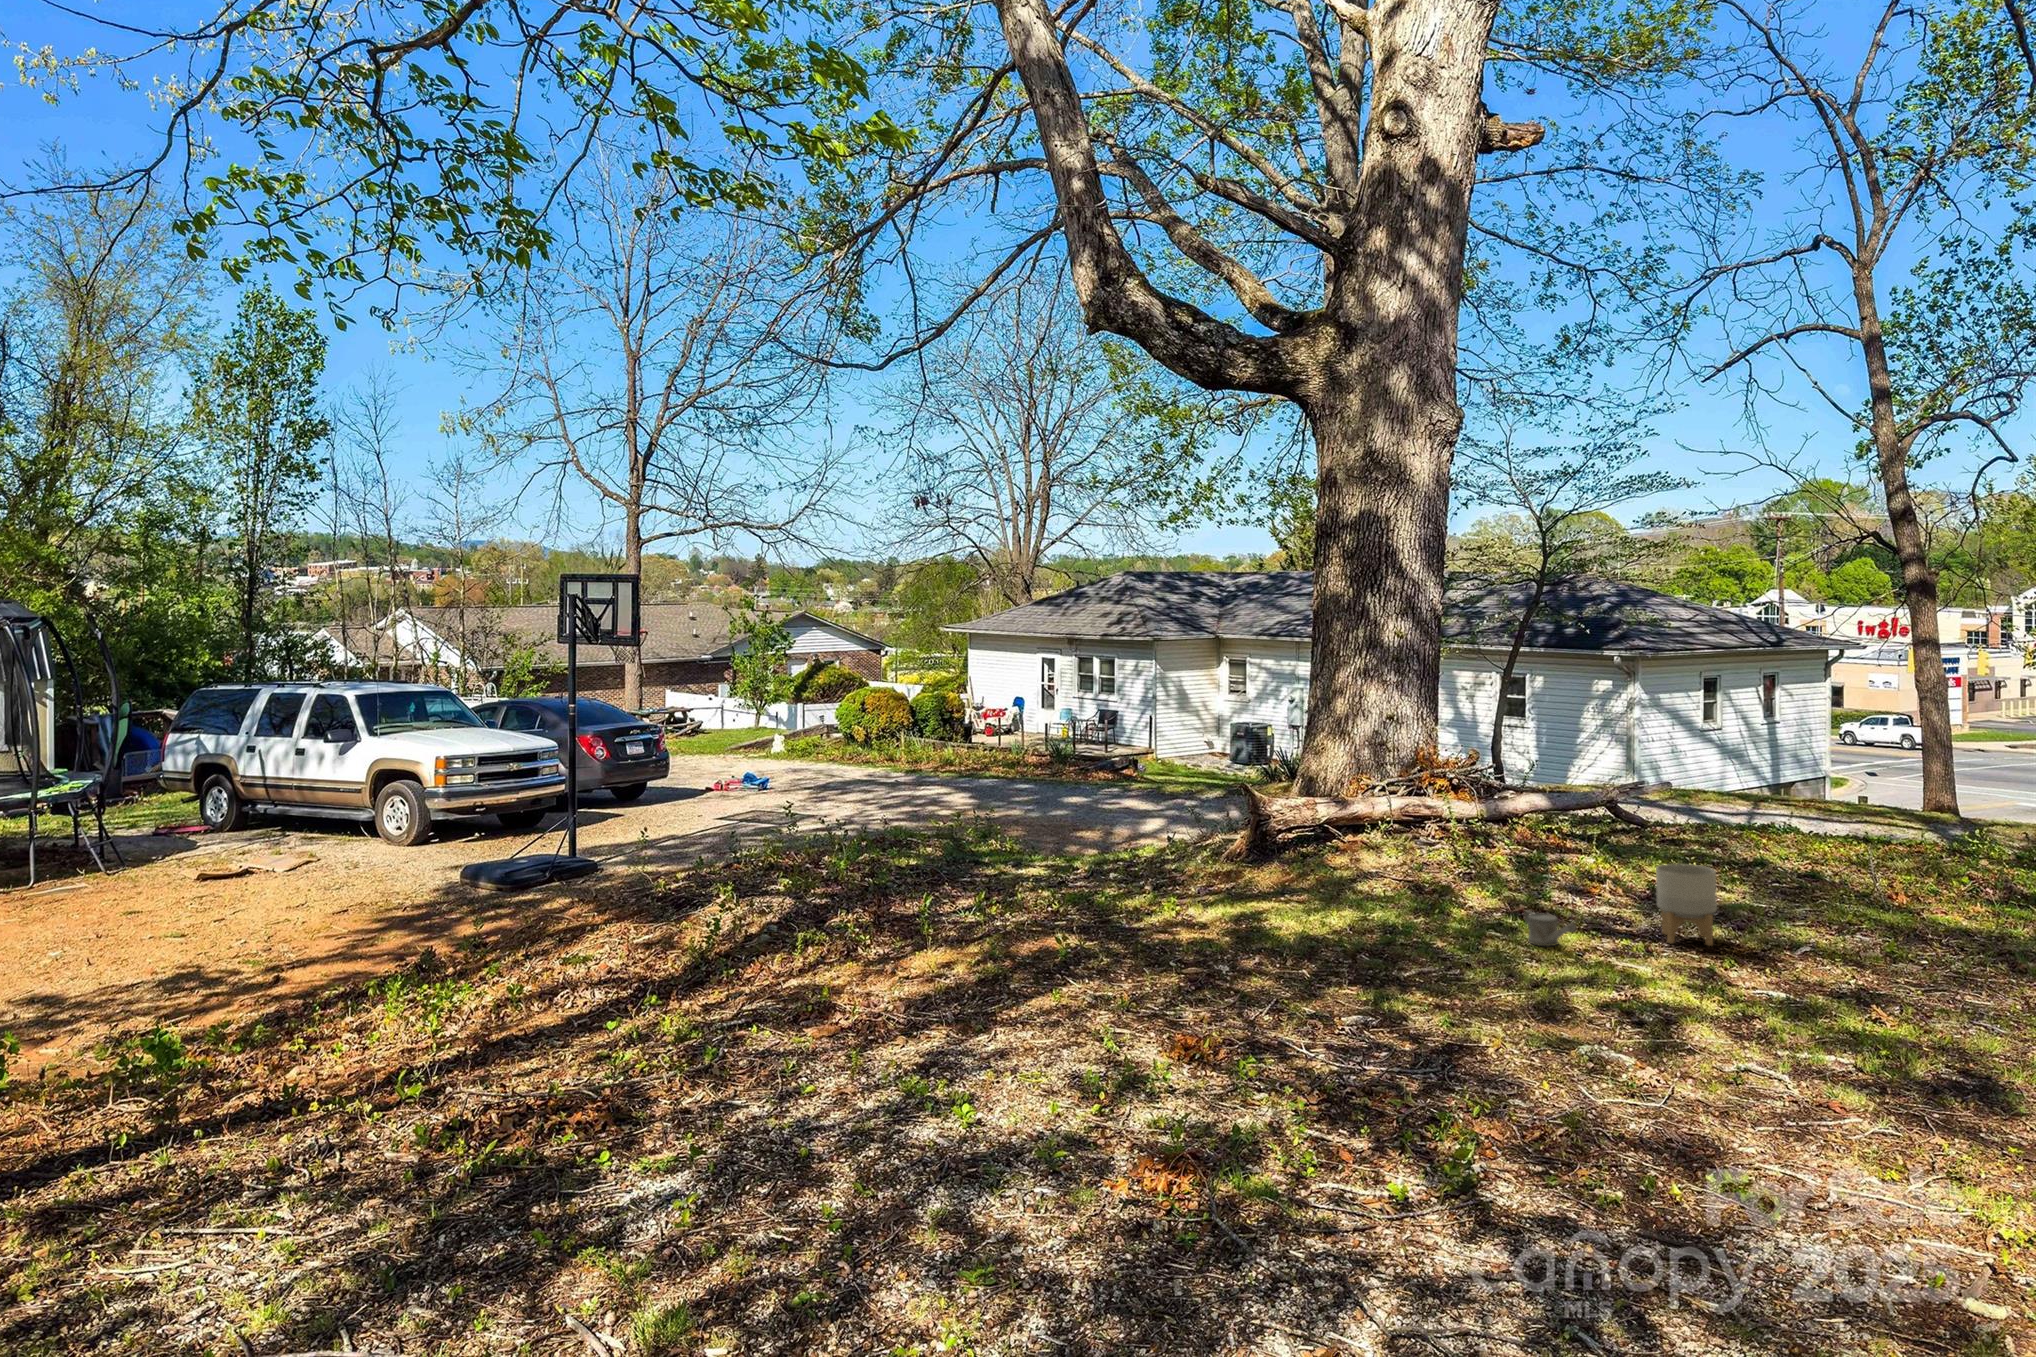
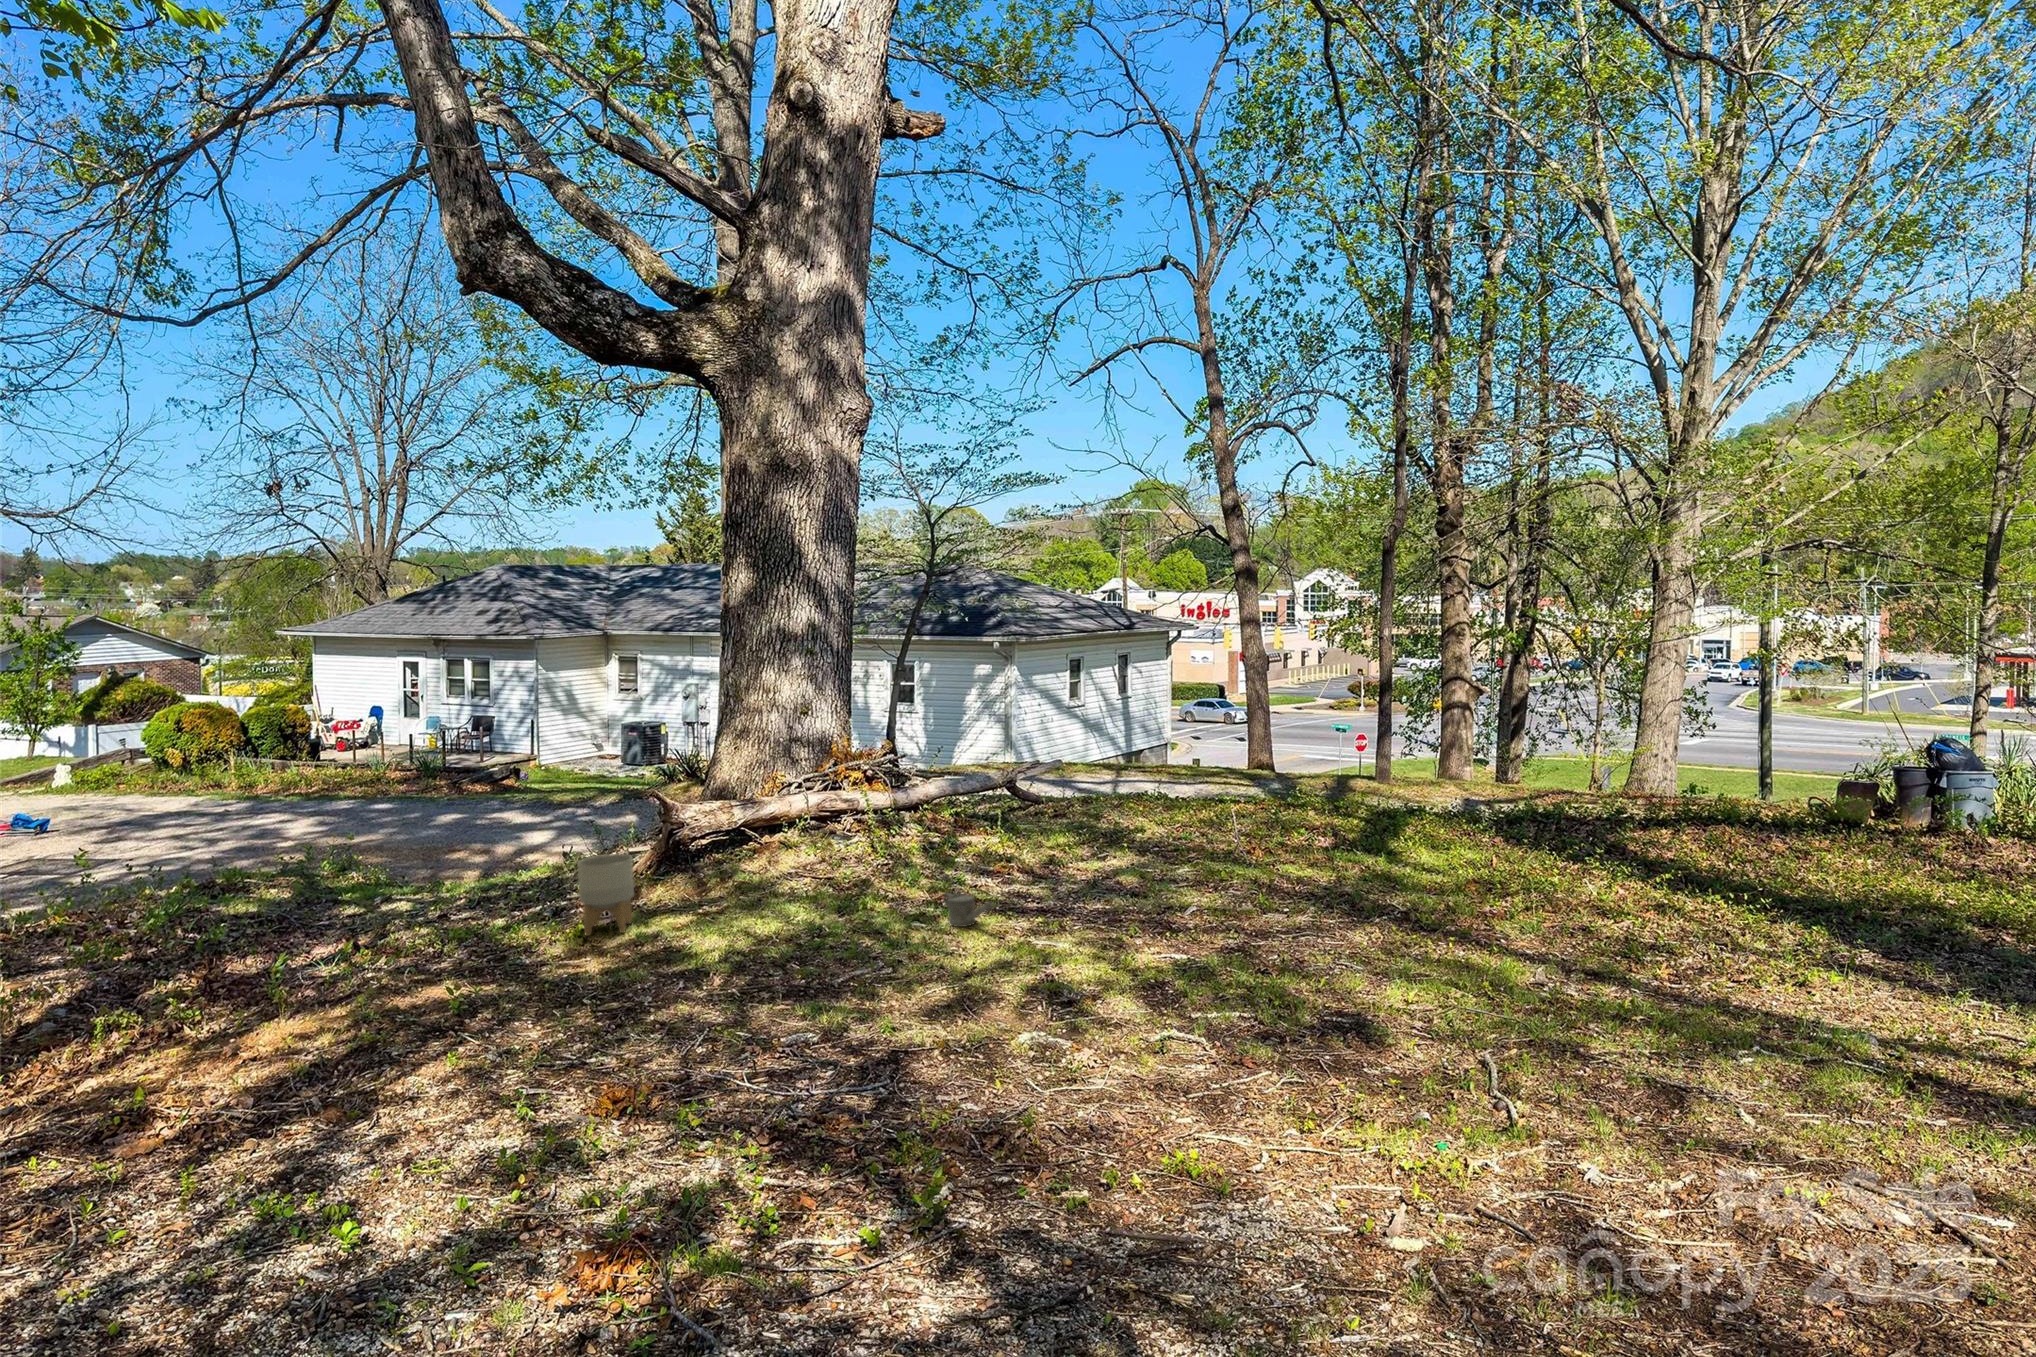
planter: present [1656,864,1717,946] -> present [578,854,634,936]

